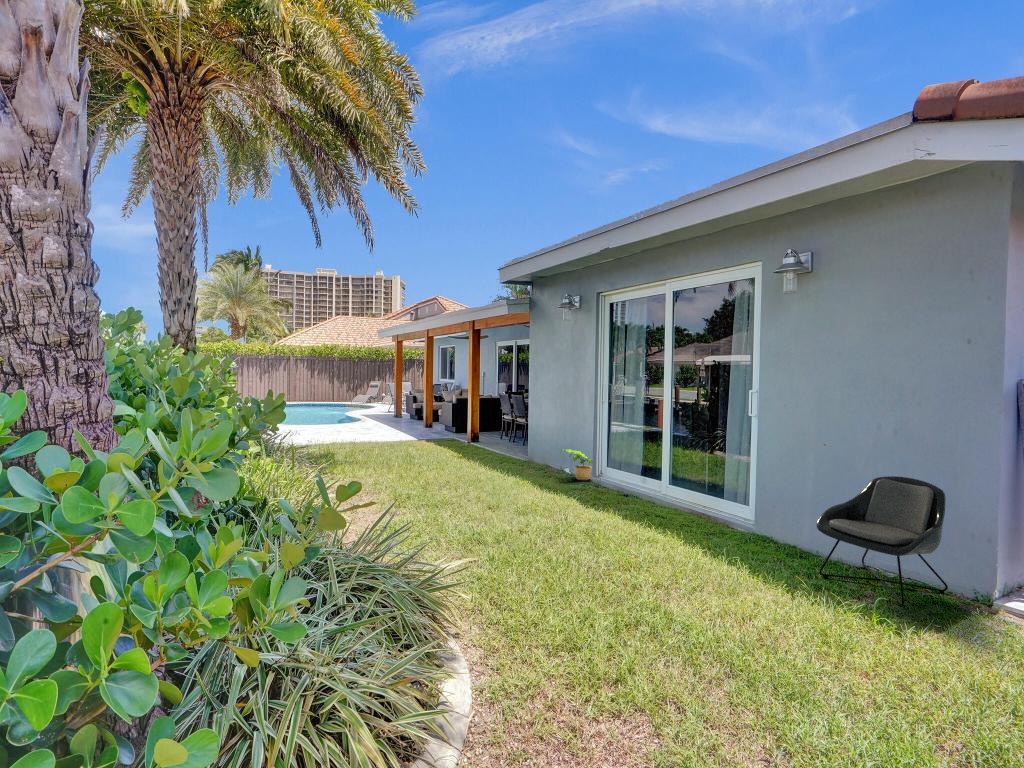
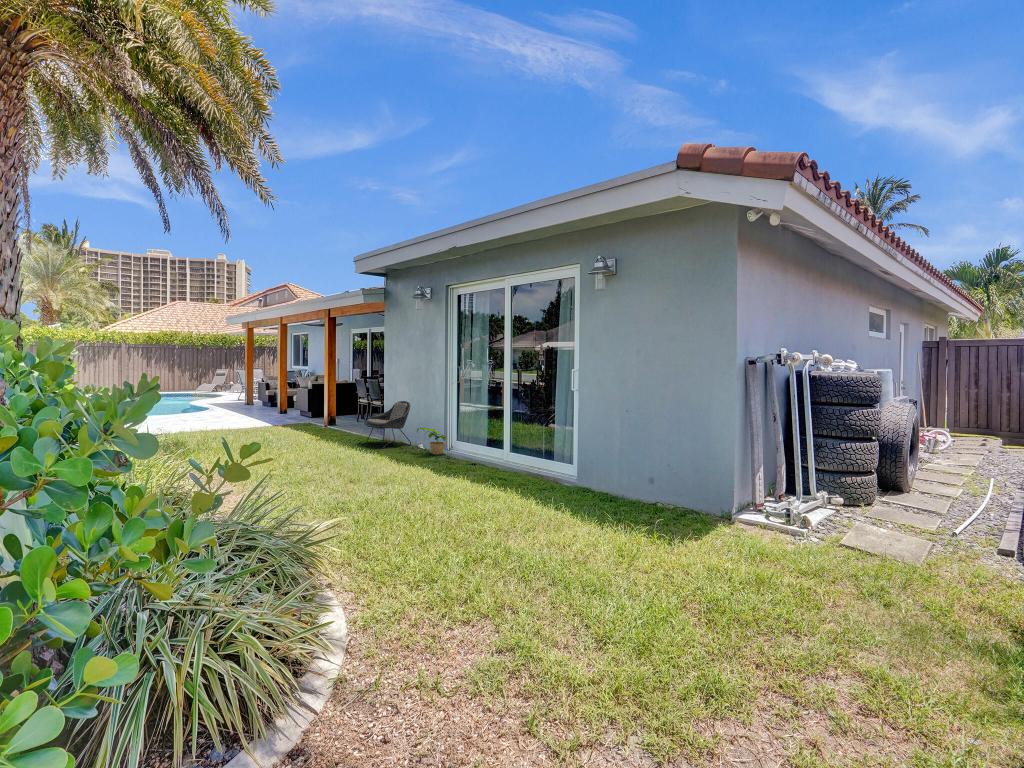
lounge chair: present [817,476,948,606] -> present [364,401,411,448]

